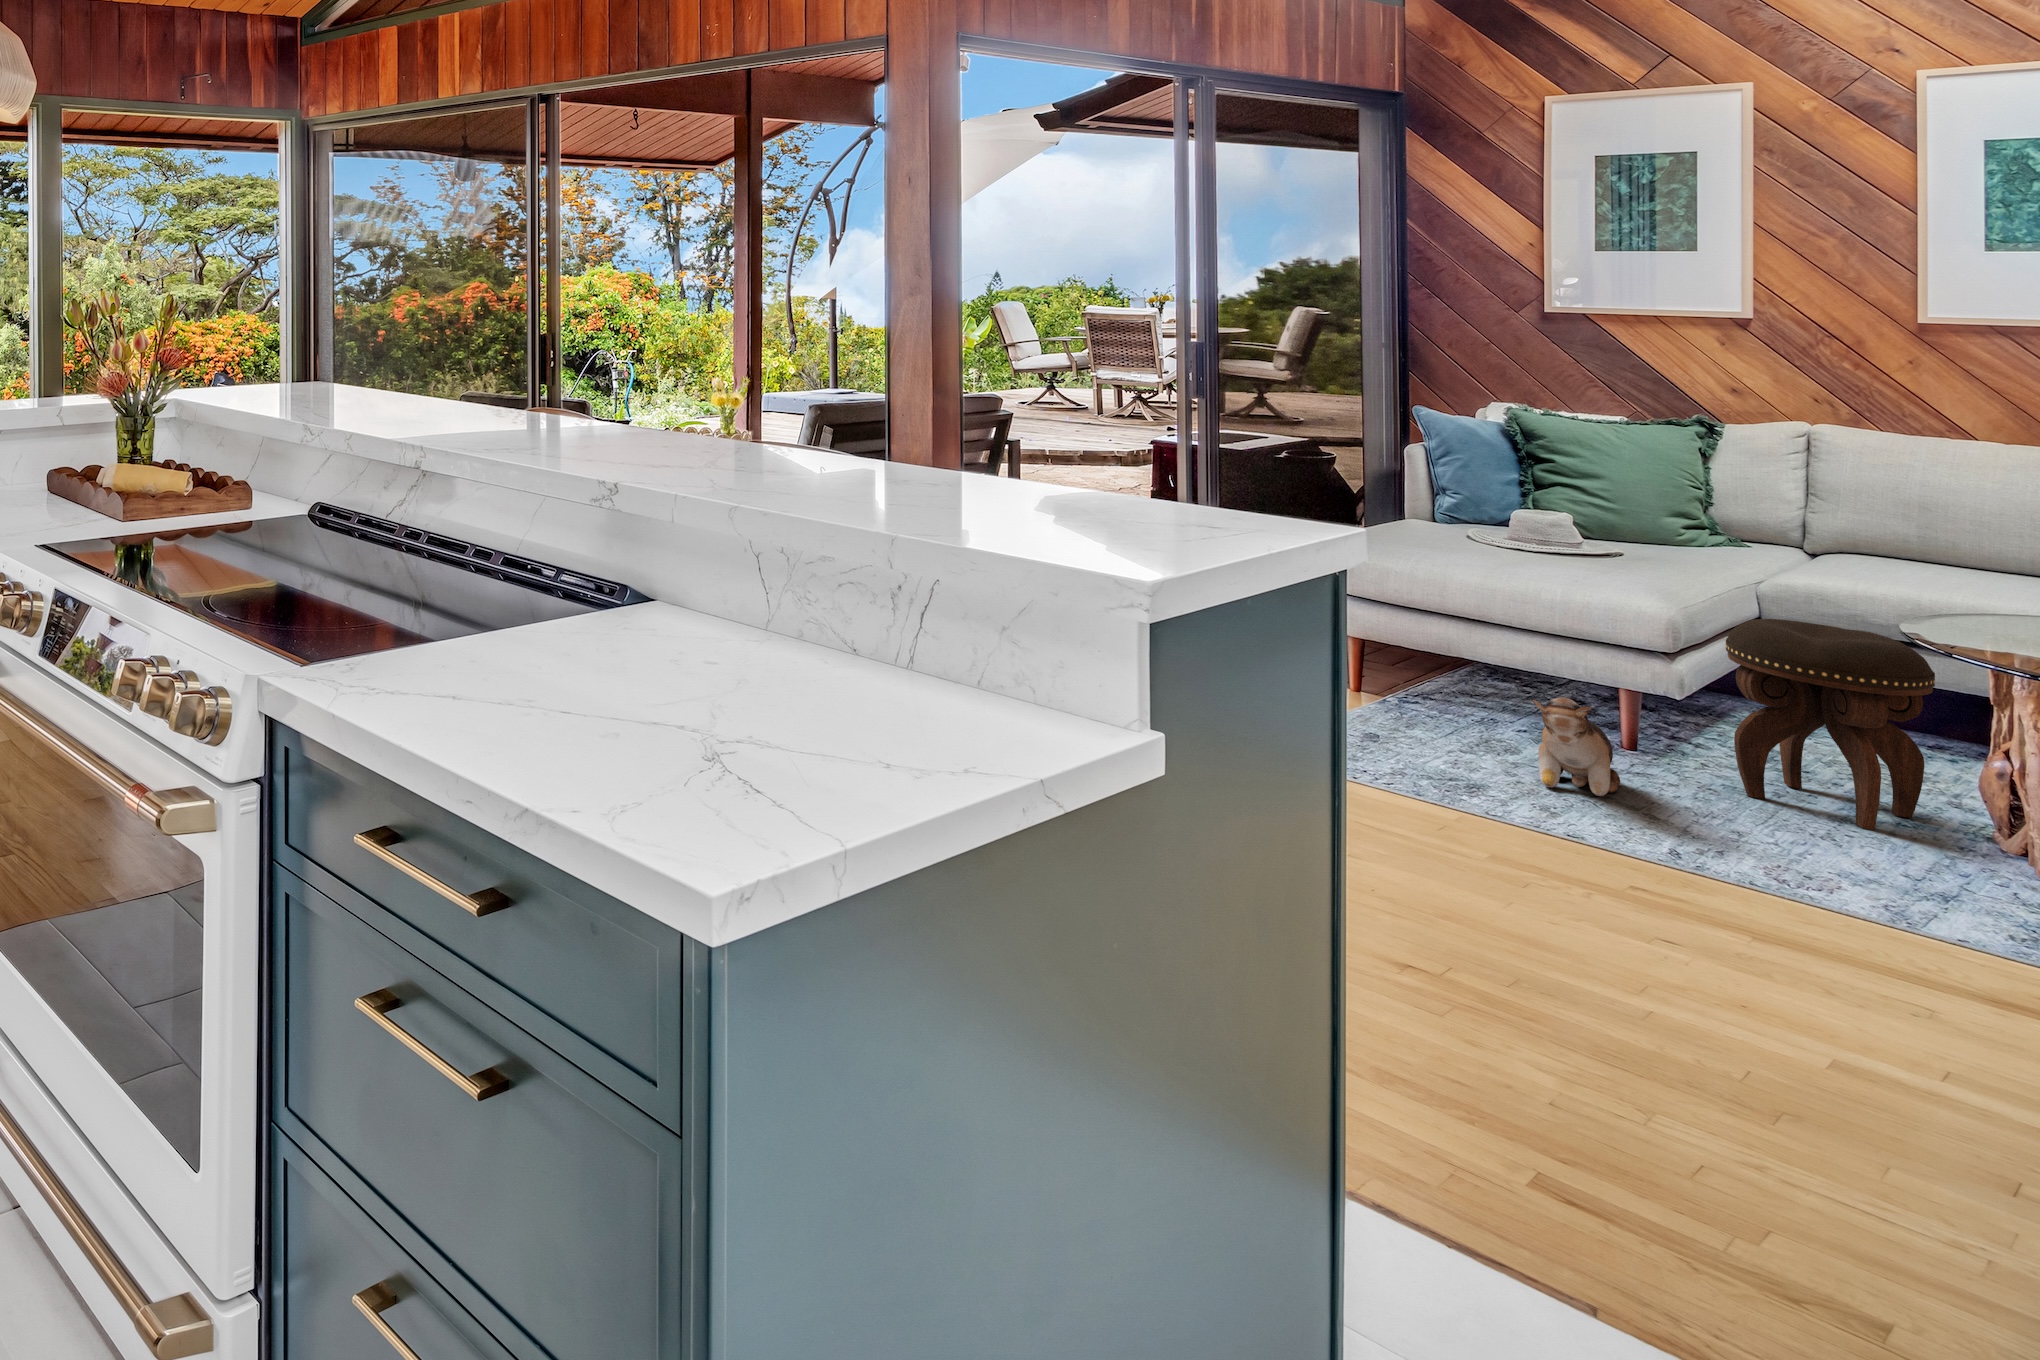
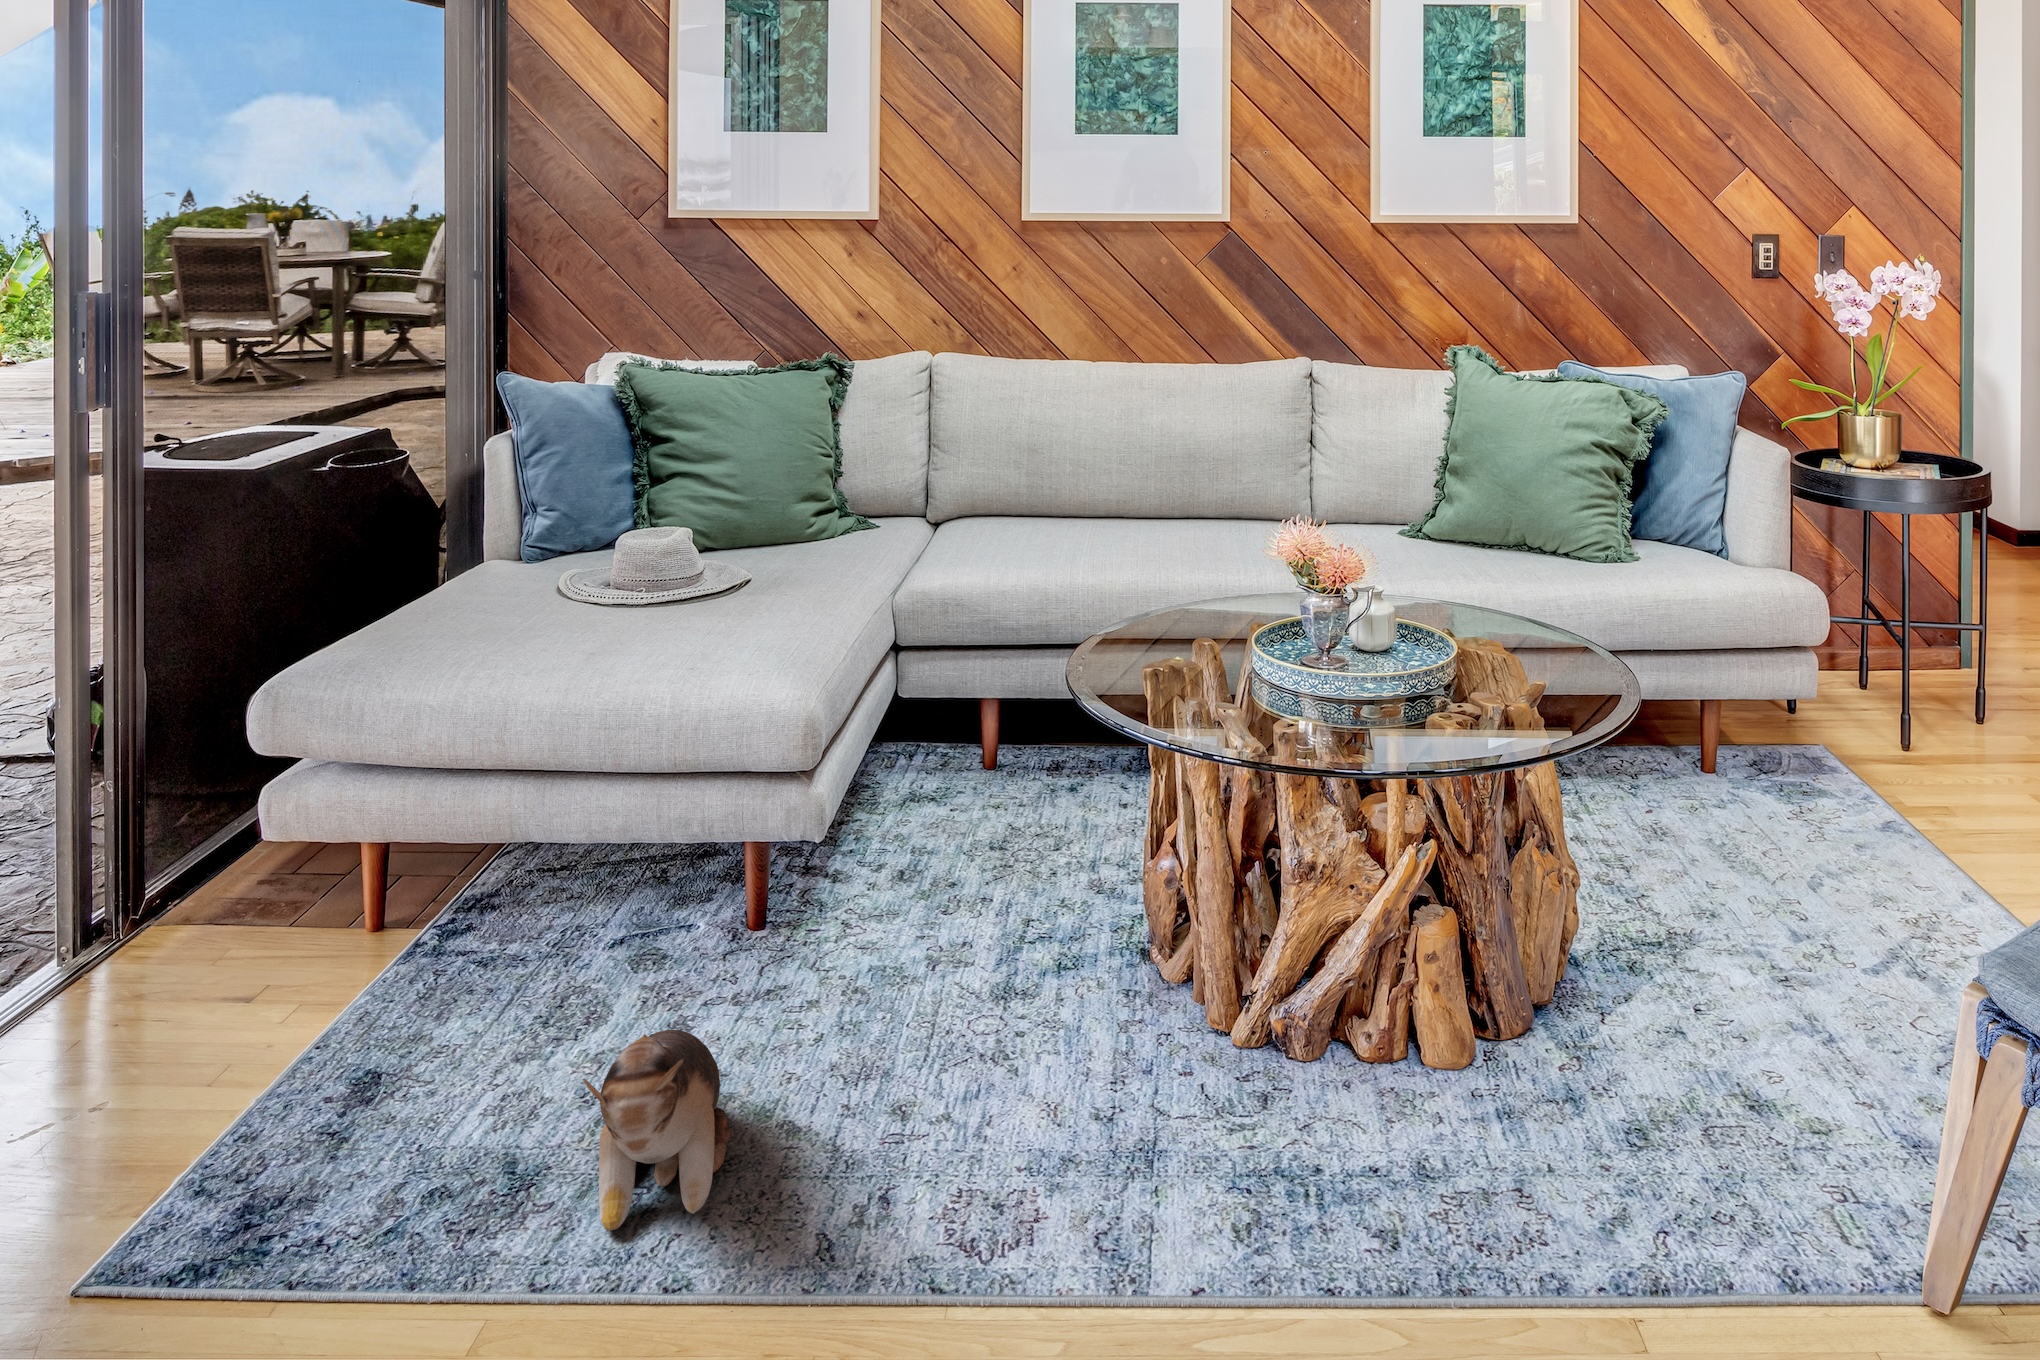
footstool: present [1726,619,1935,830] -> none [873,688,1105,1039]

